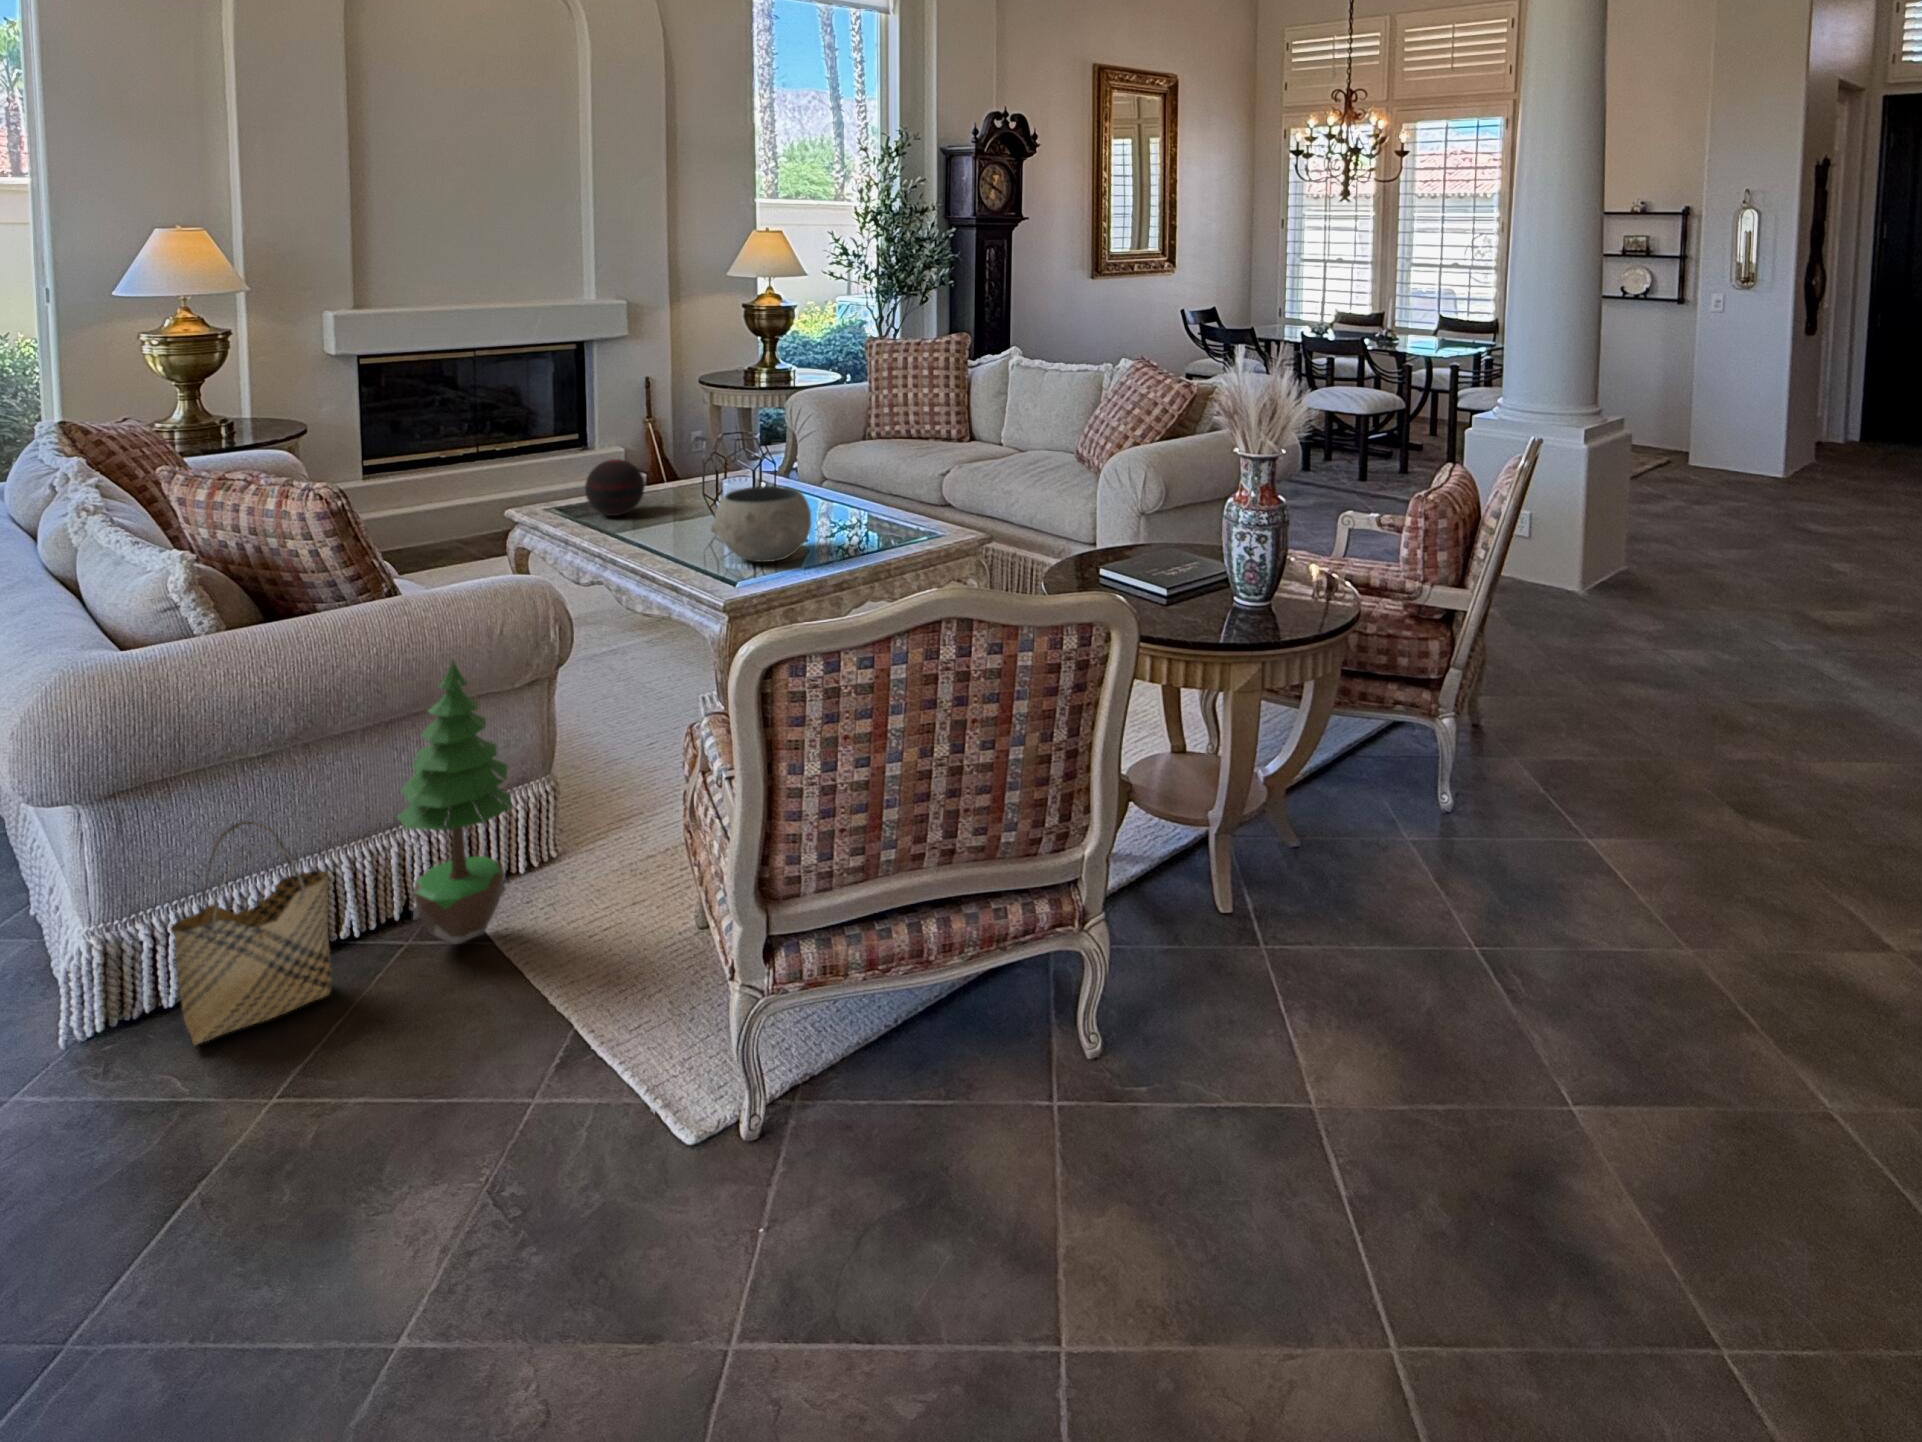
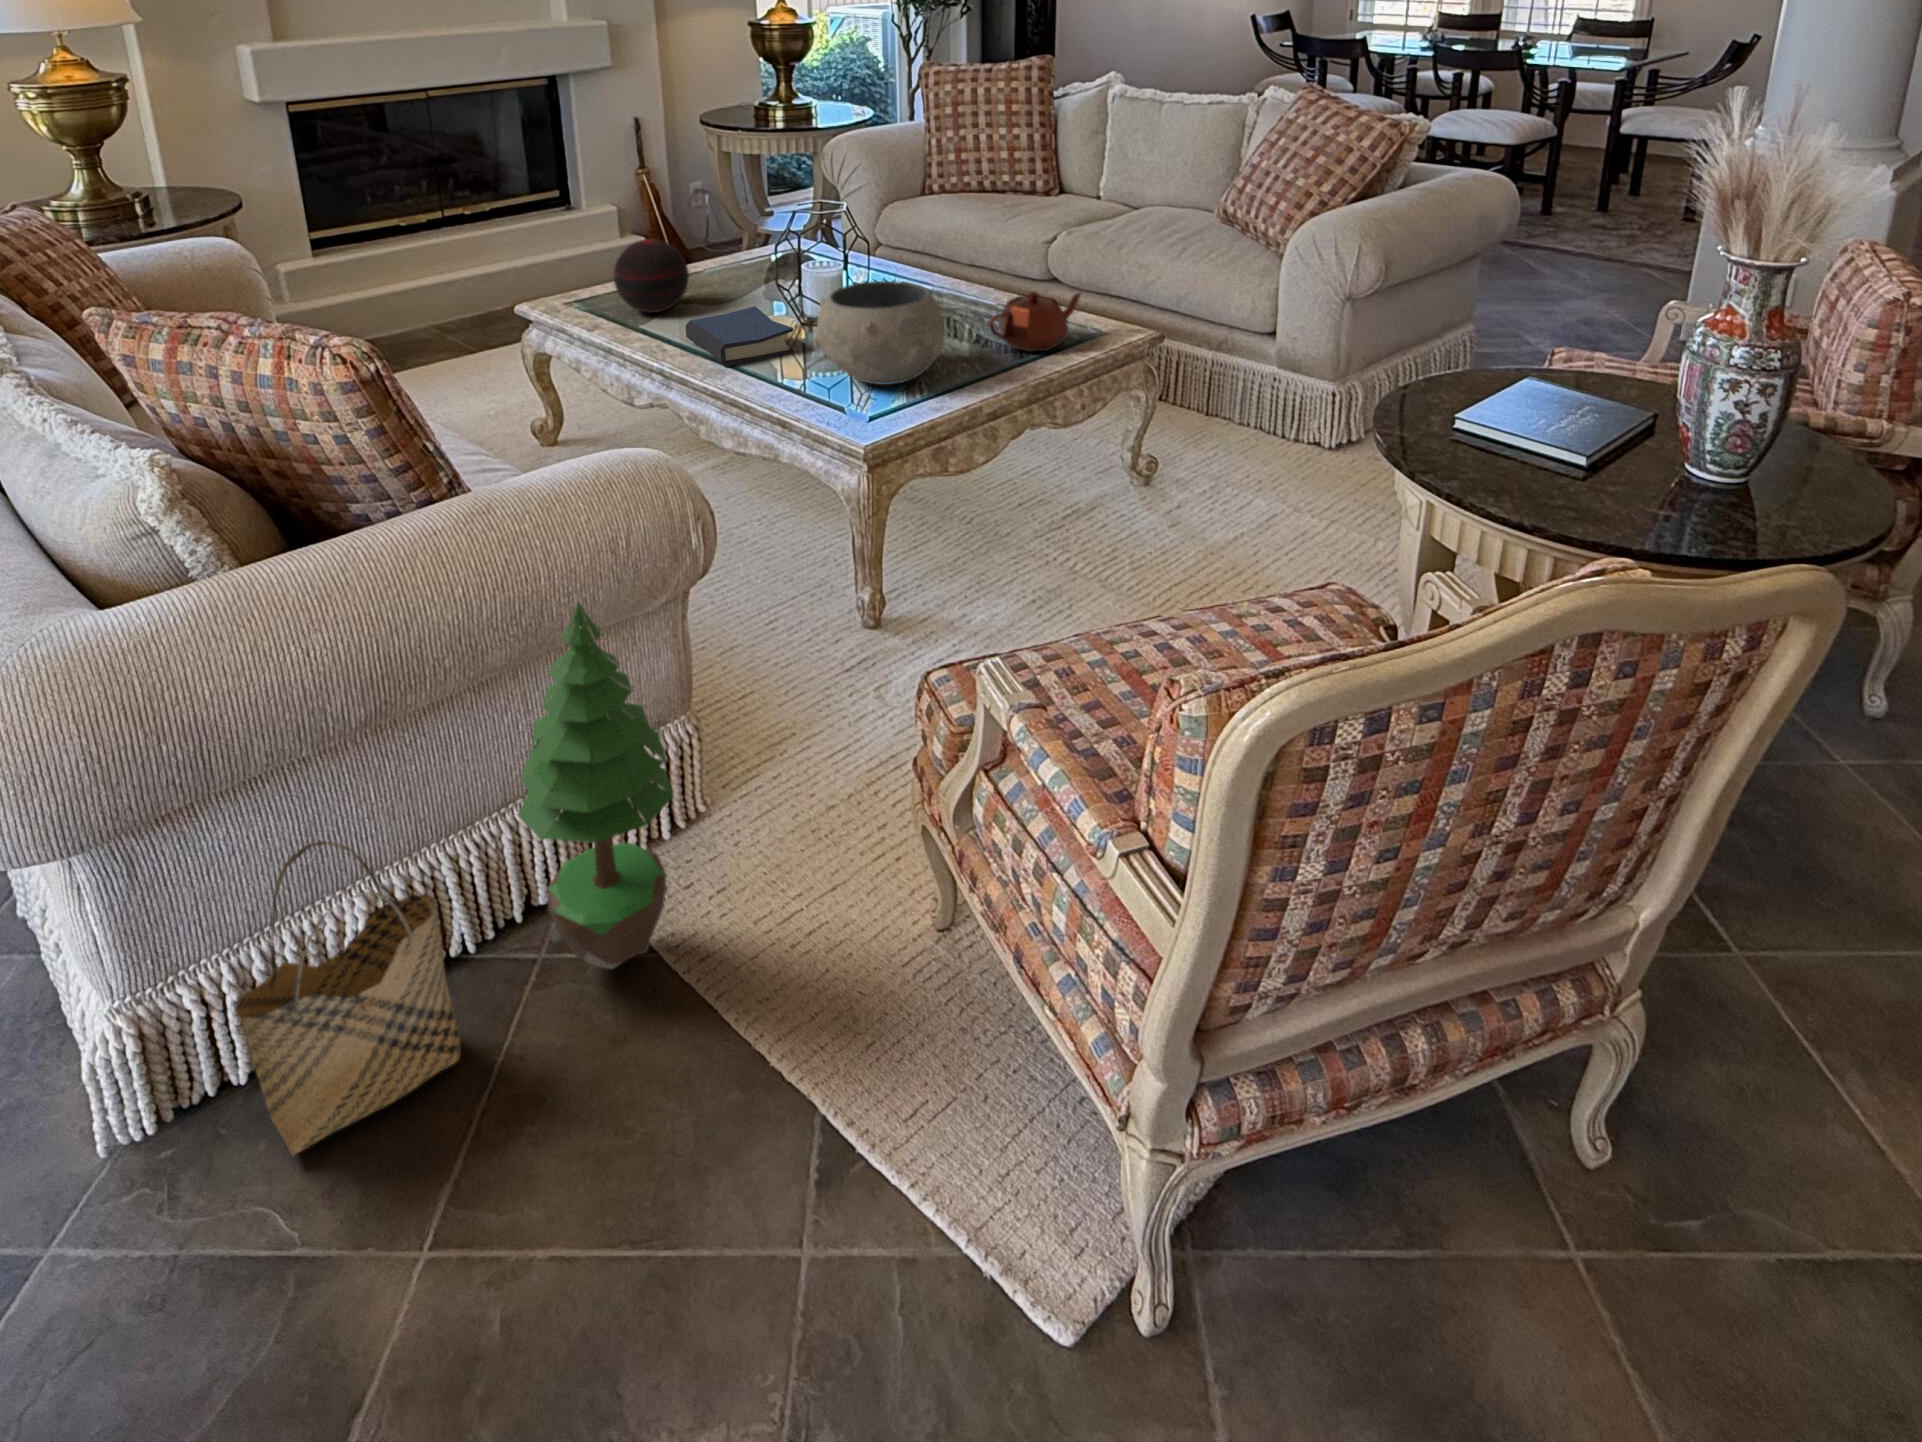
teapot: none [851,497,930,543] -> present [989,292,1081,352]
hardback book: none [629,509,708,551] -> present [686,306,794,367]

